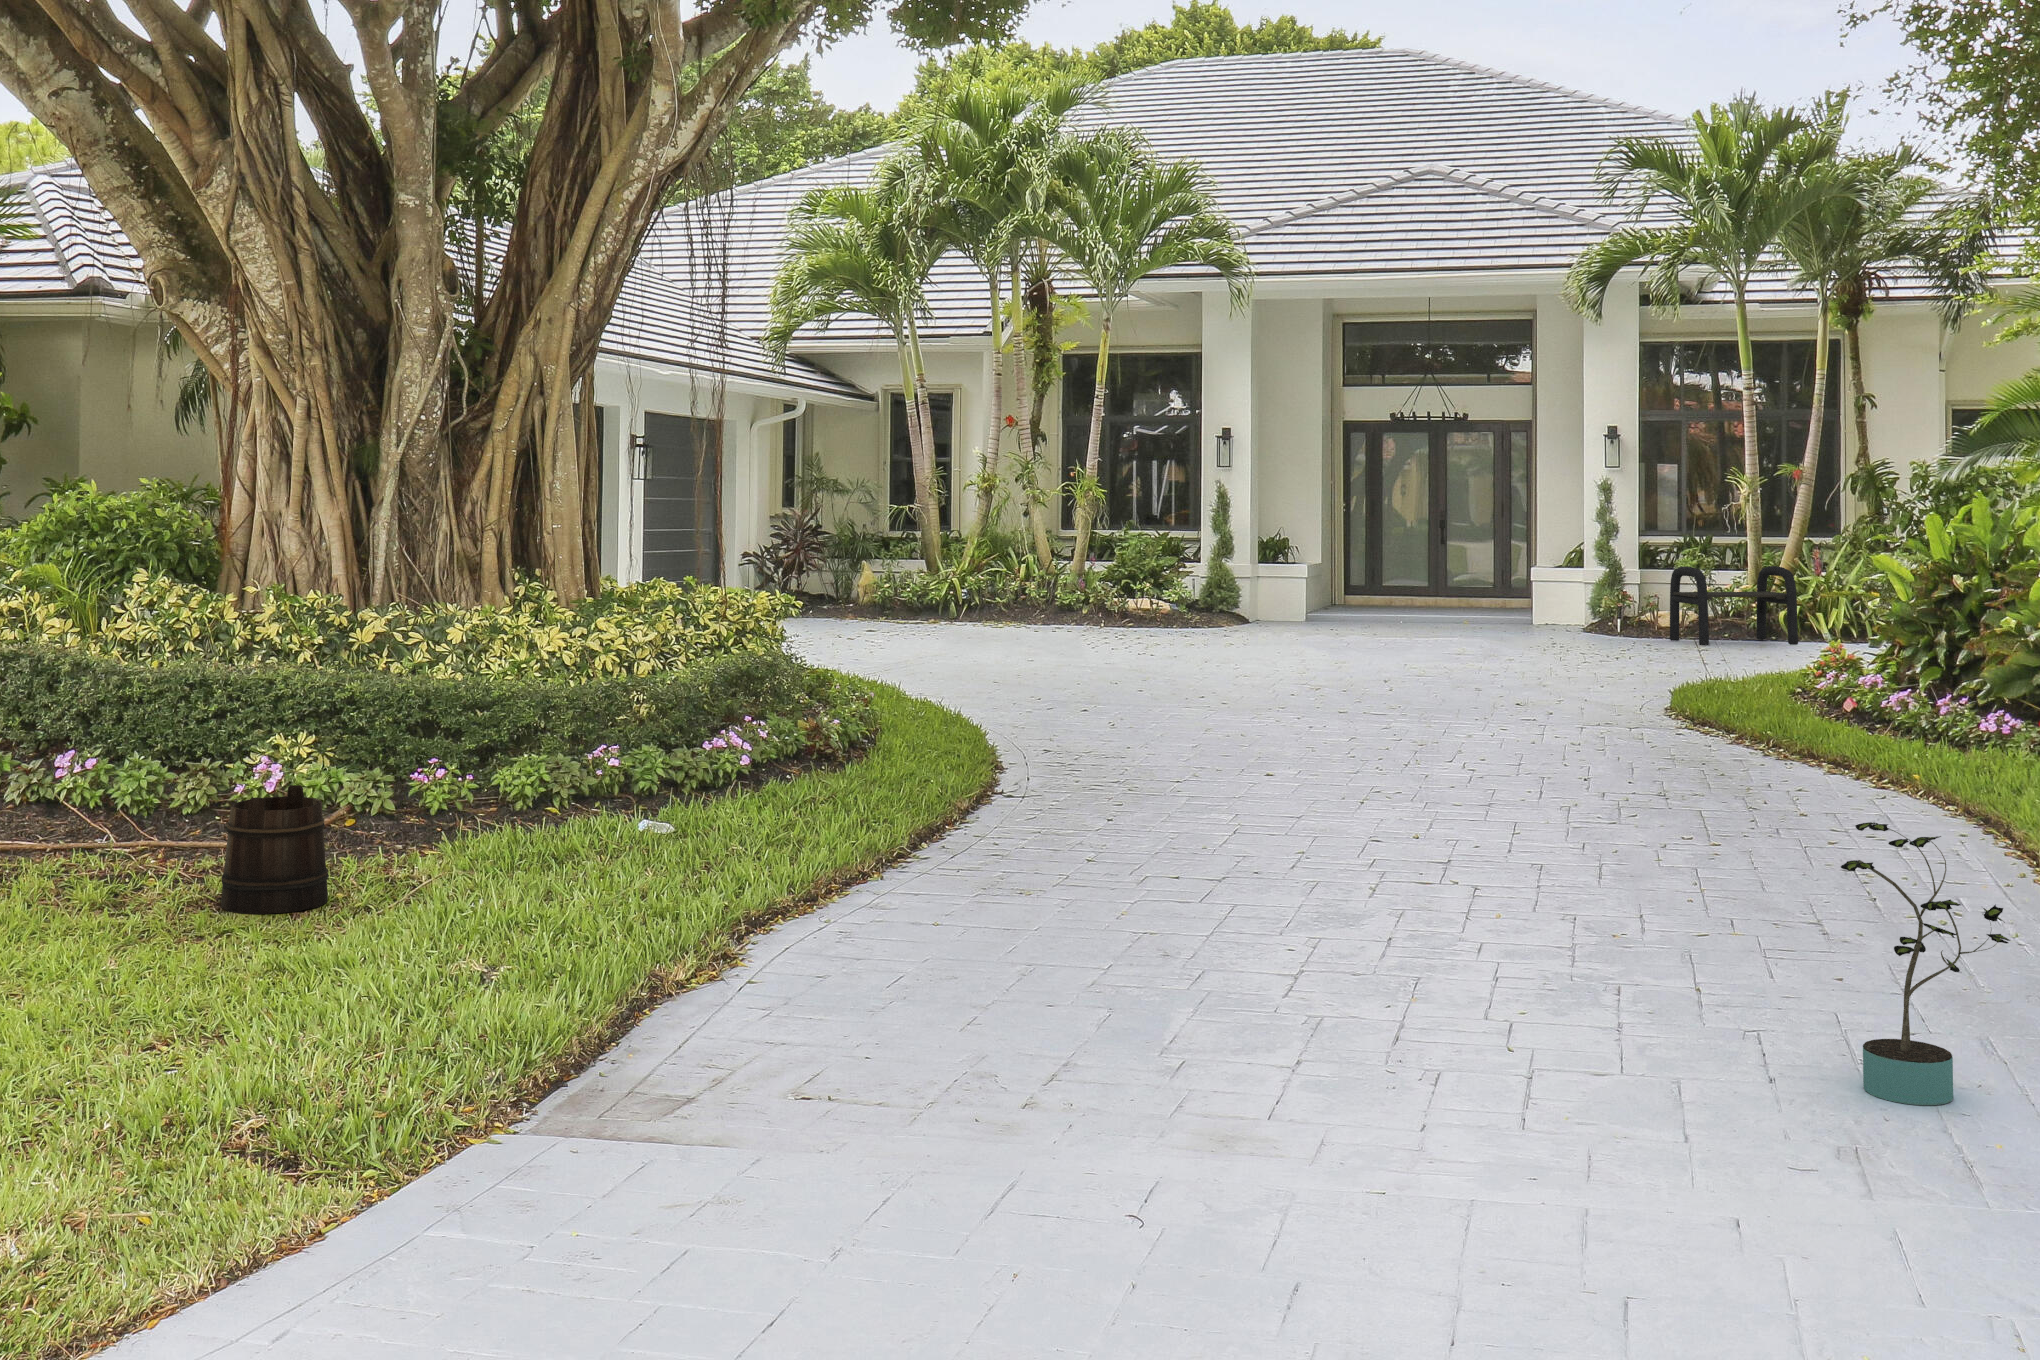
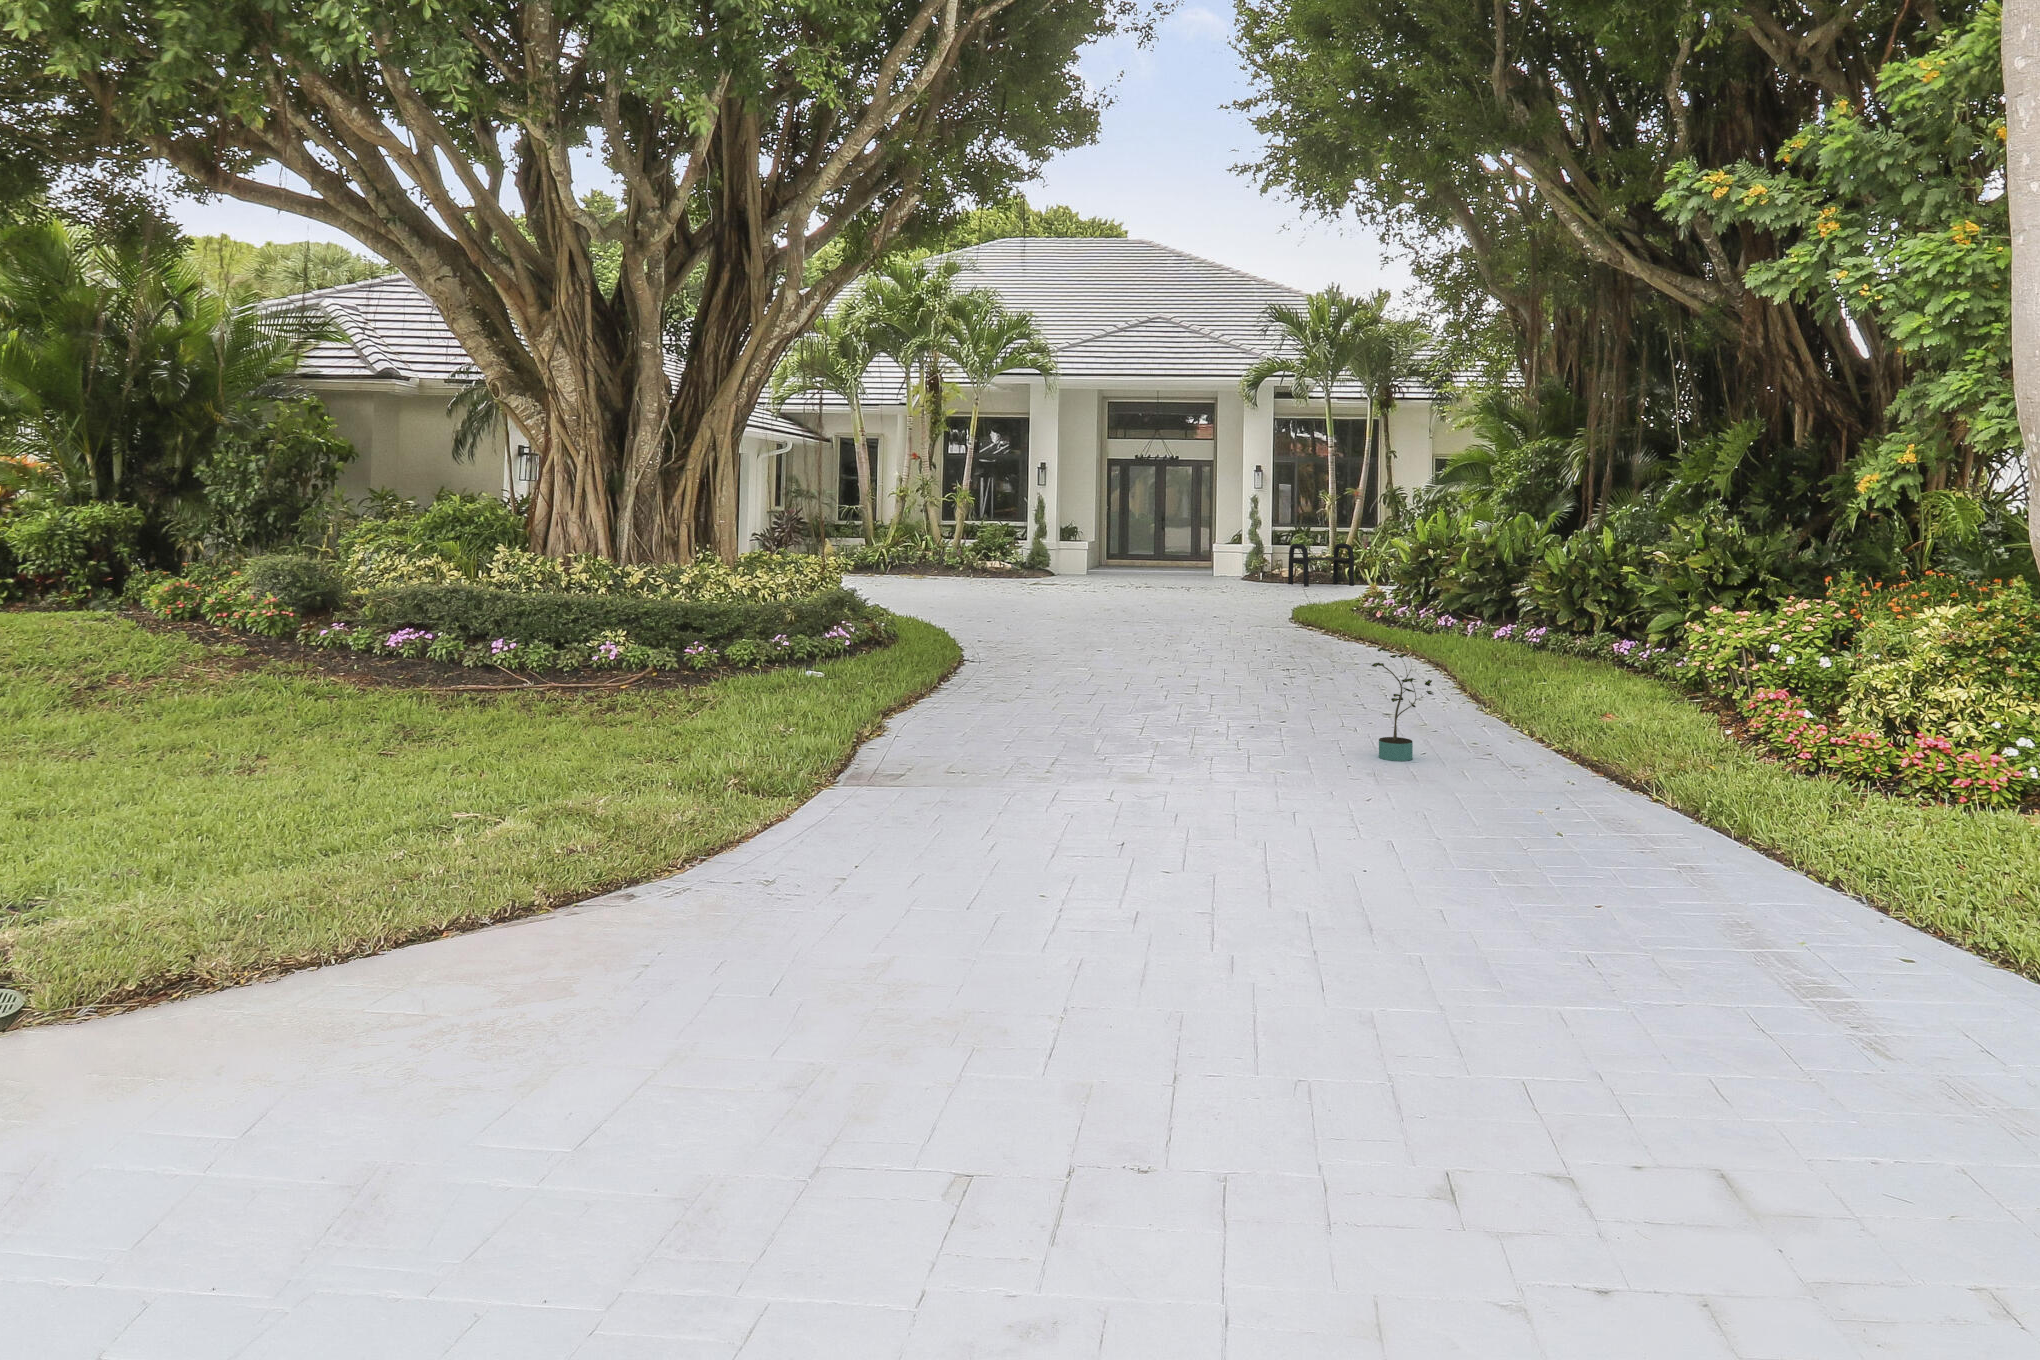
bucket: present [221,785,329,914] -> none [607,654,662,718]

